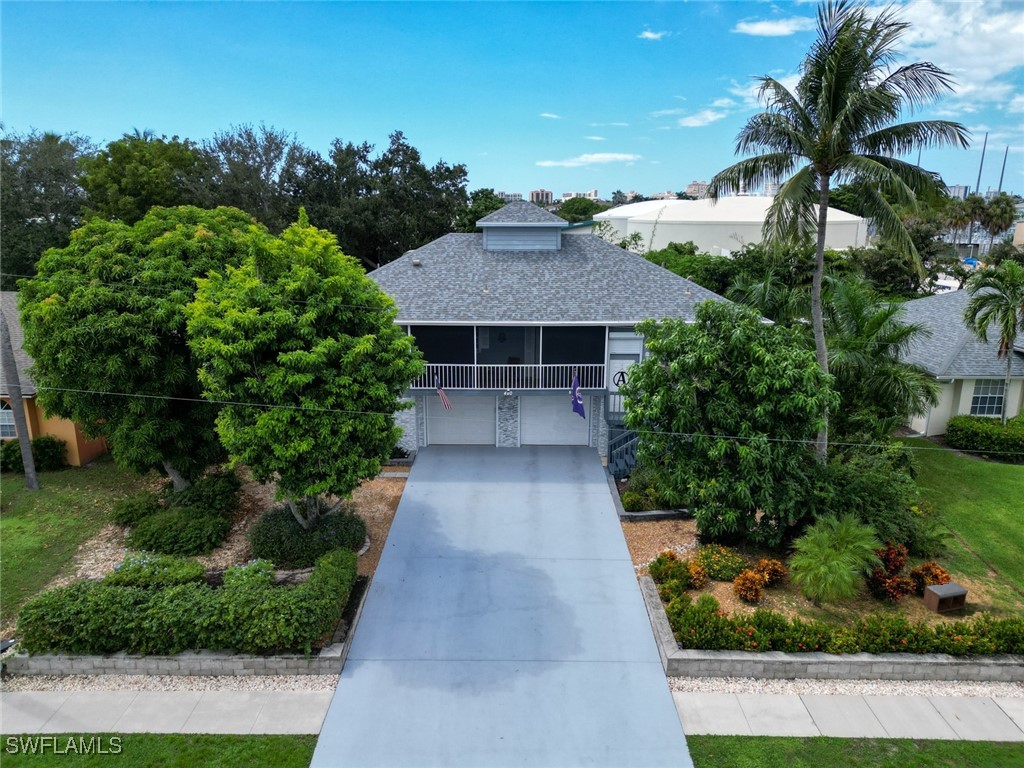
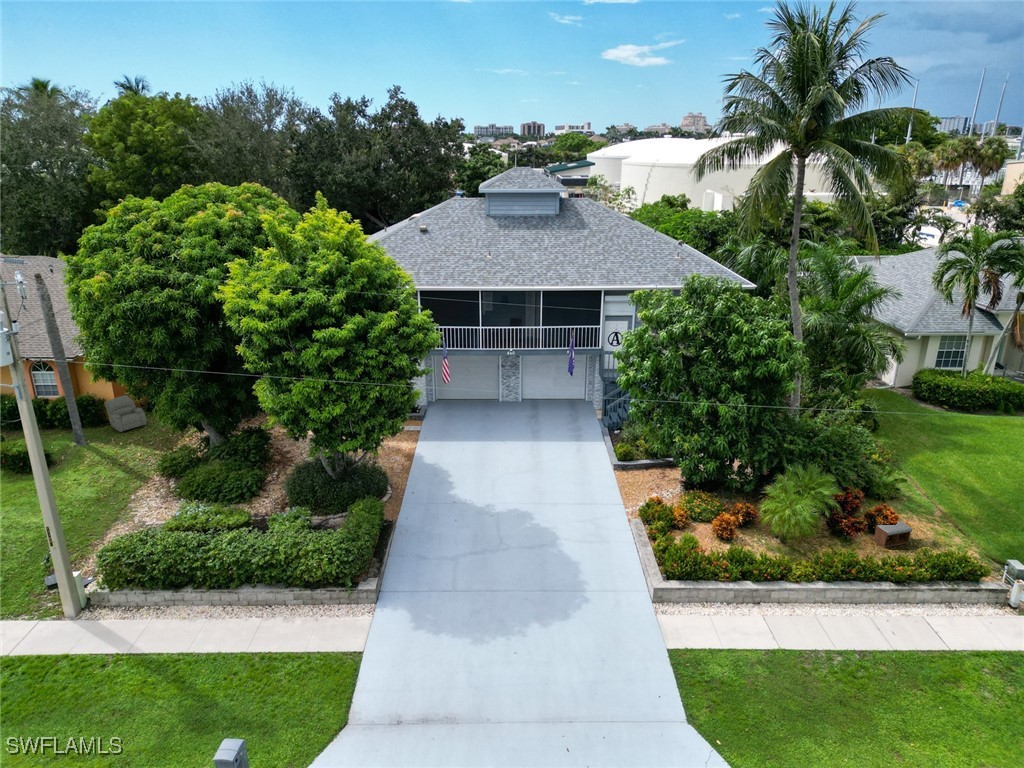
chair: none [60,436,105,477] -> present [105,396,146,432]

